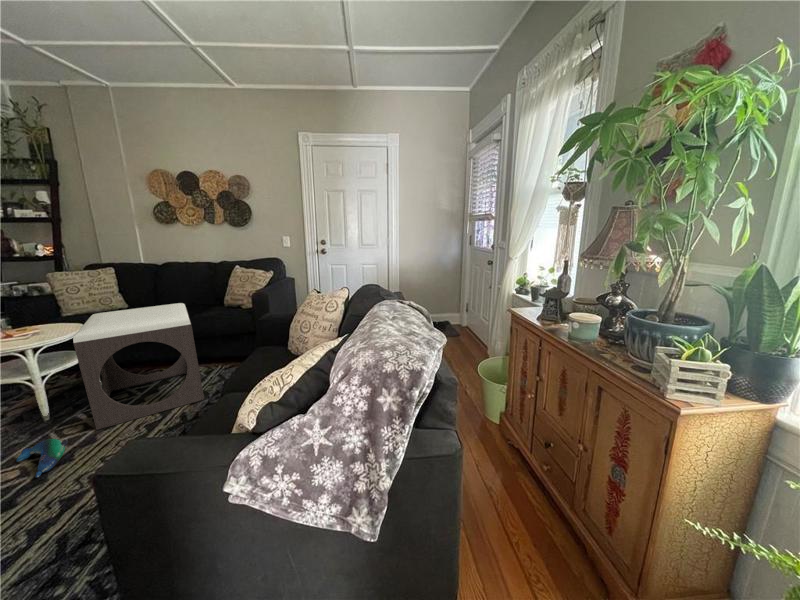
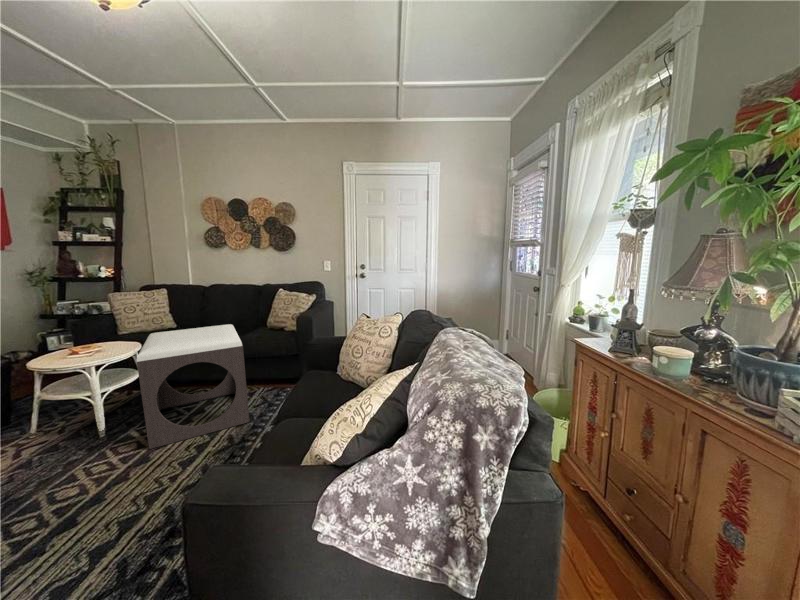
plush toy: present [17,439,68,478] -> none [77,457,125,496]

